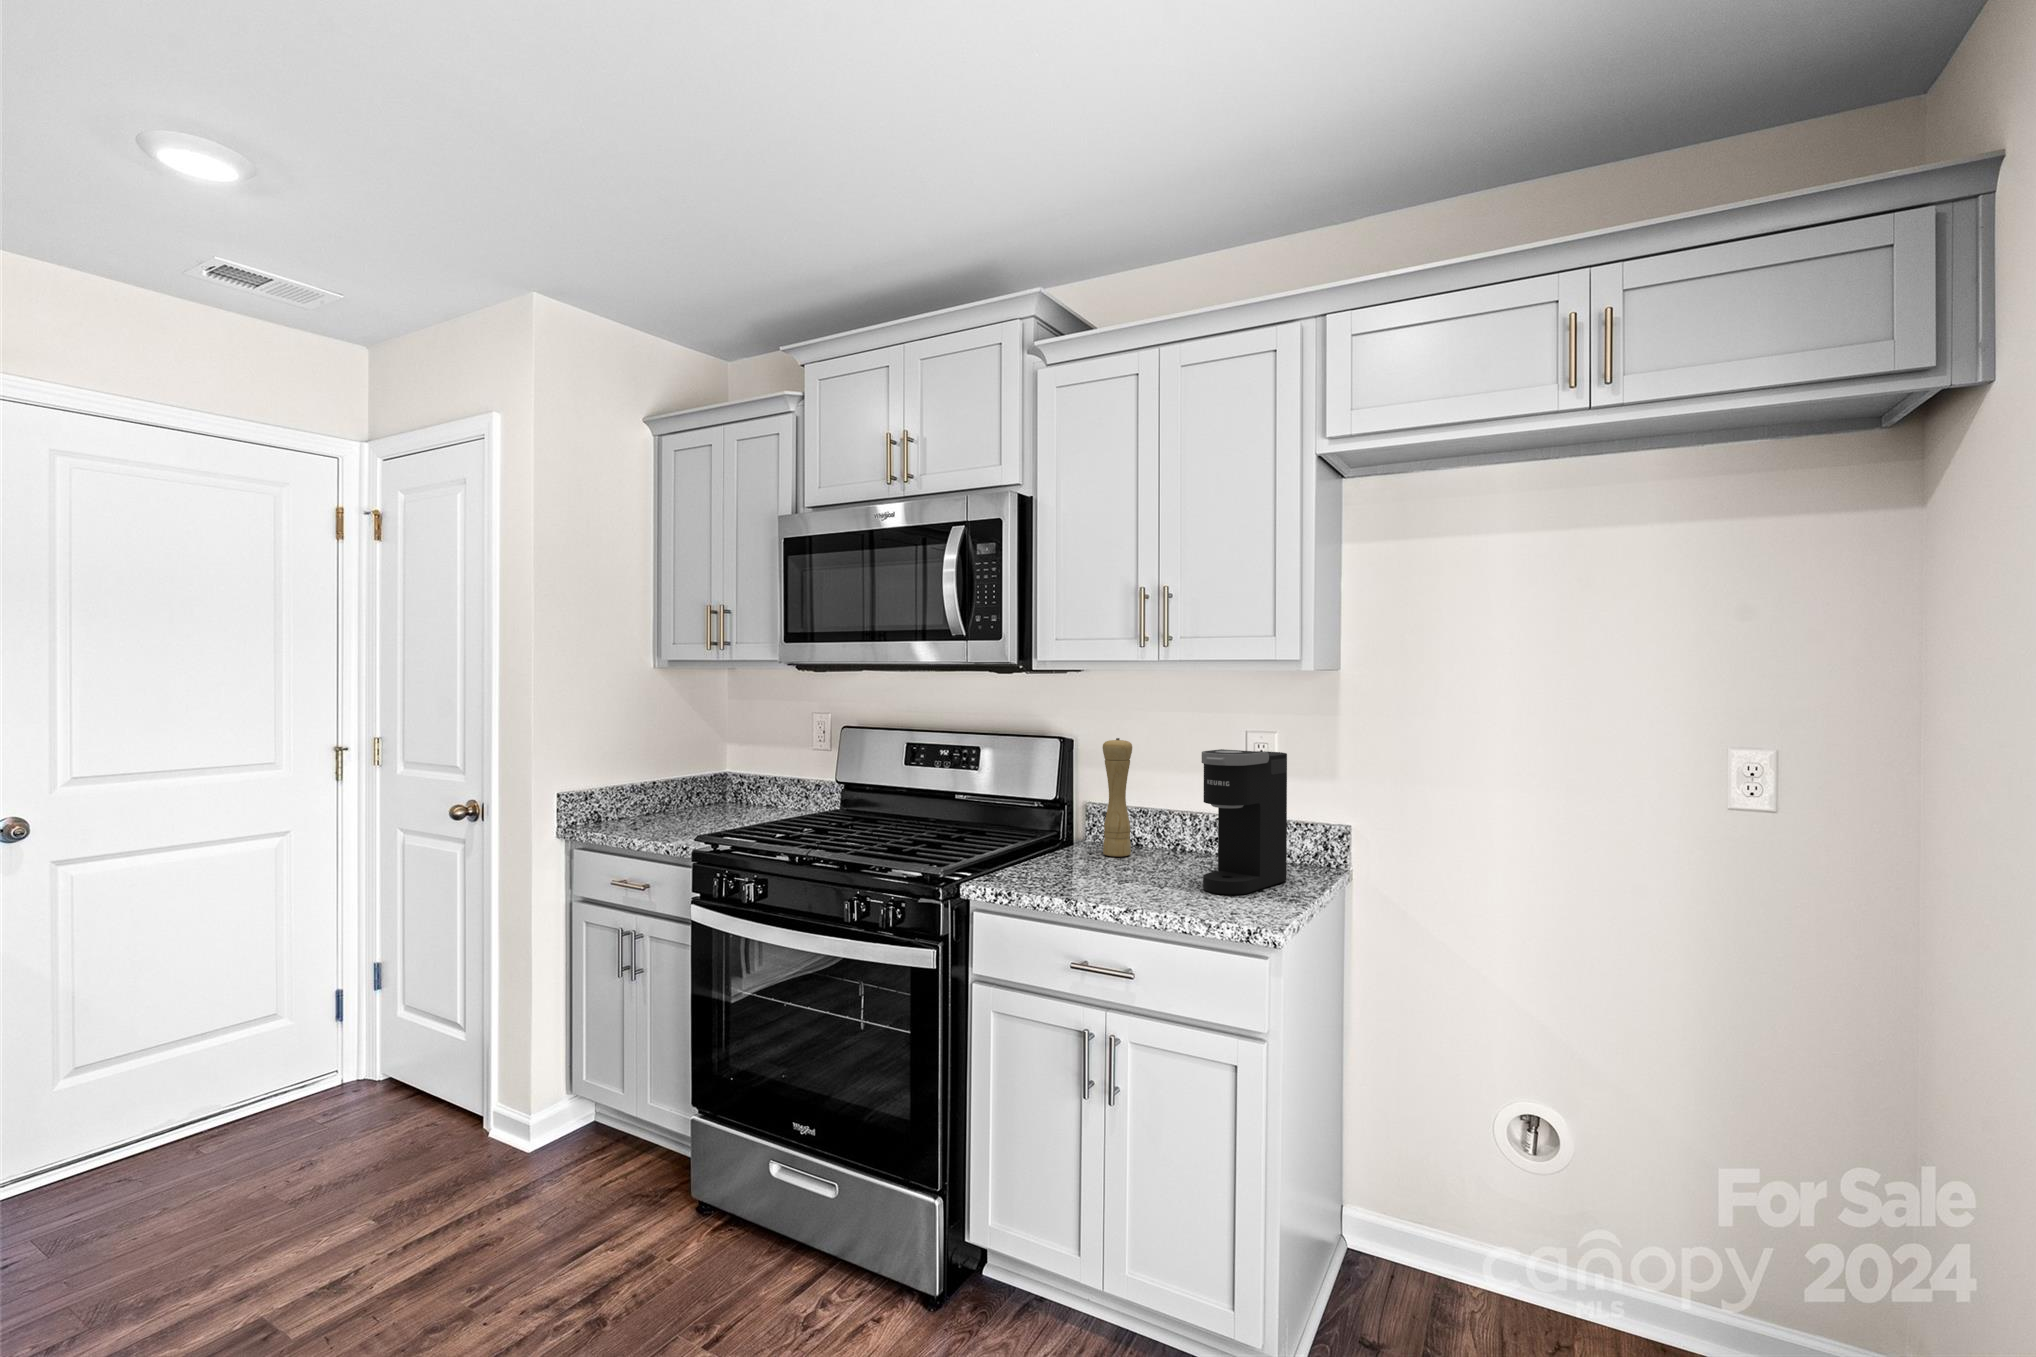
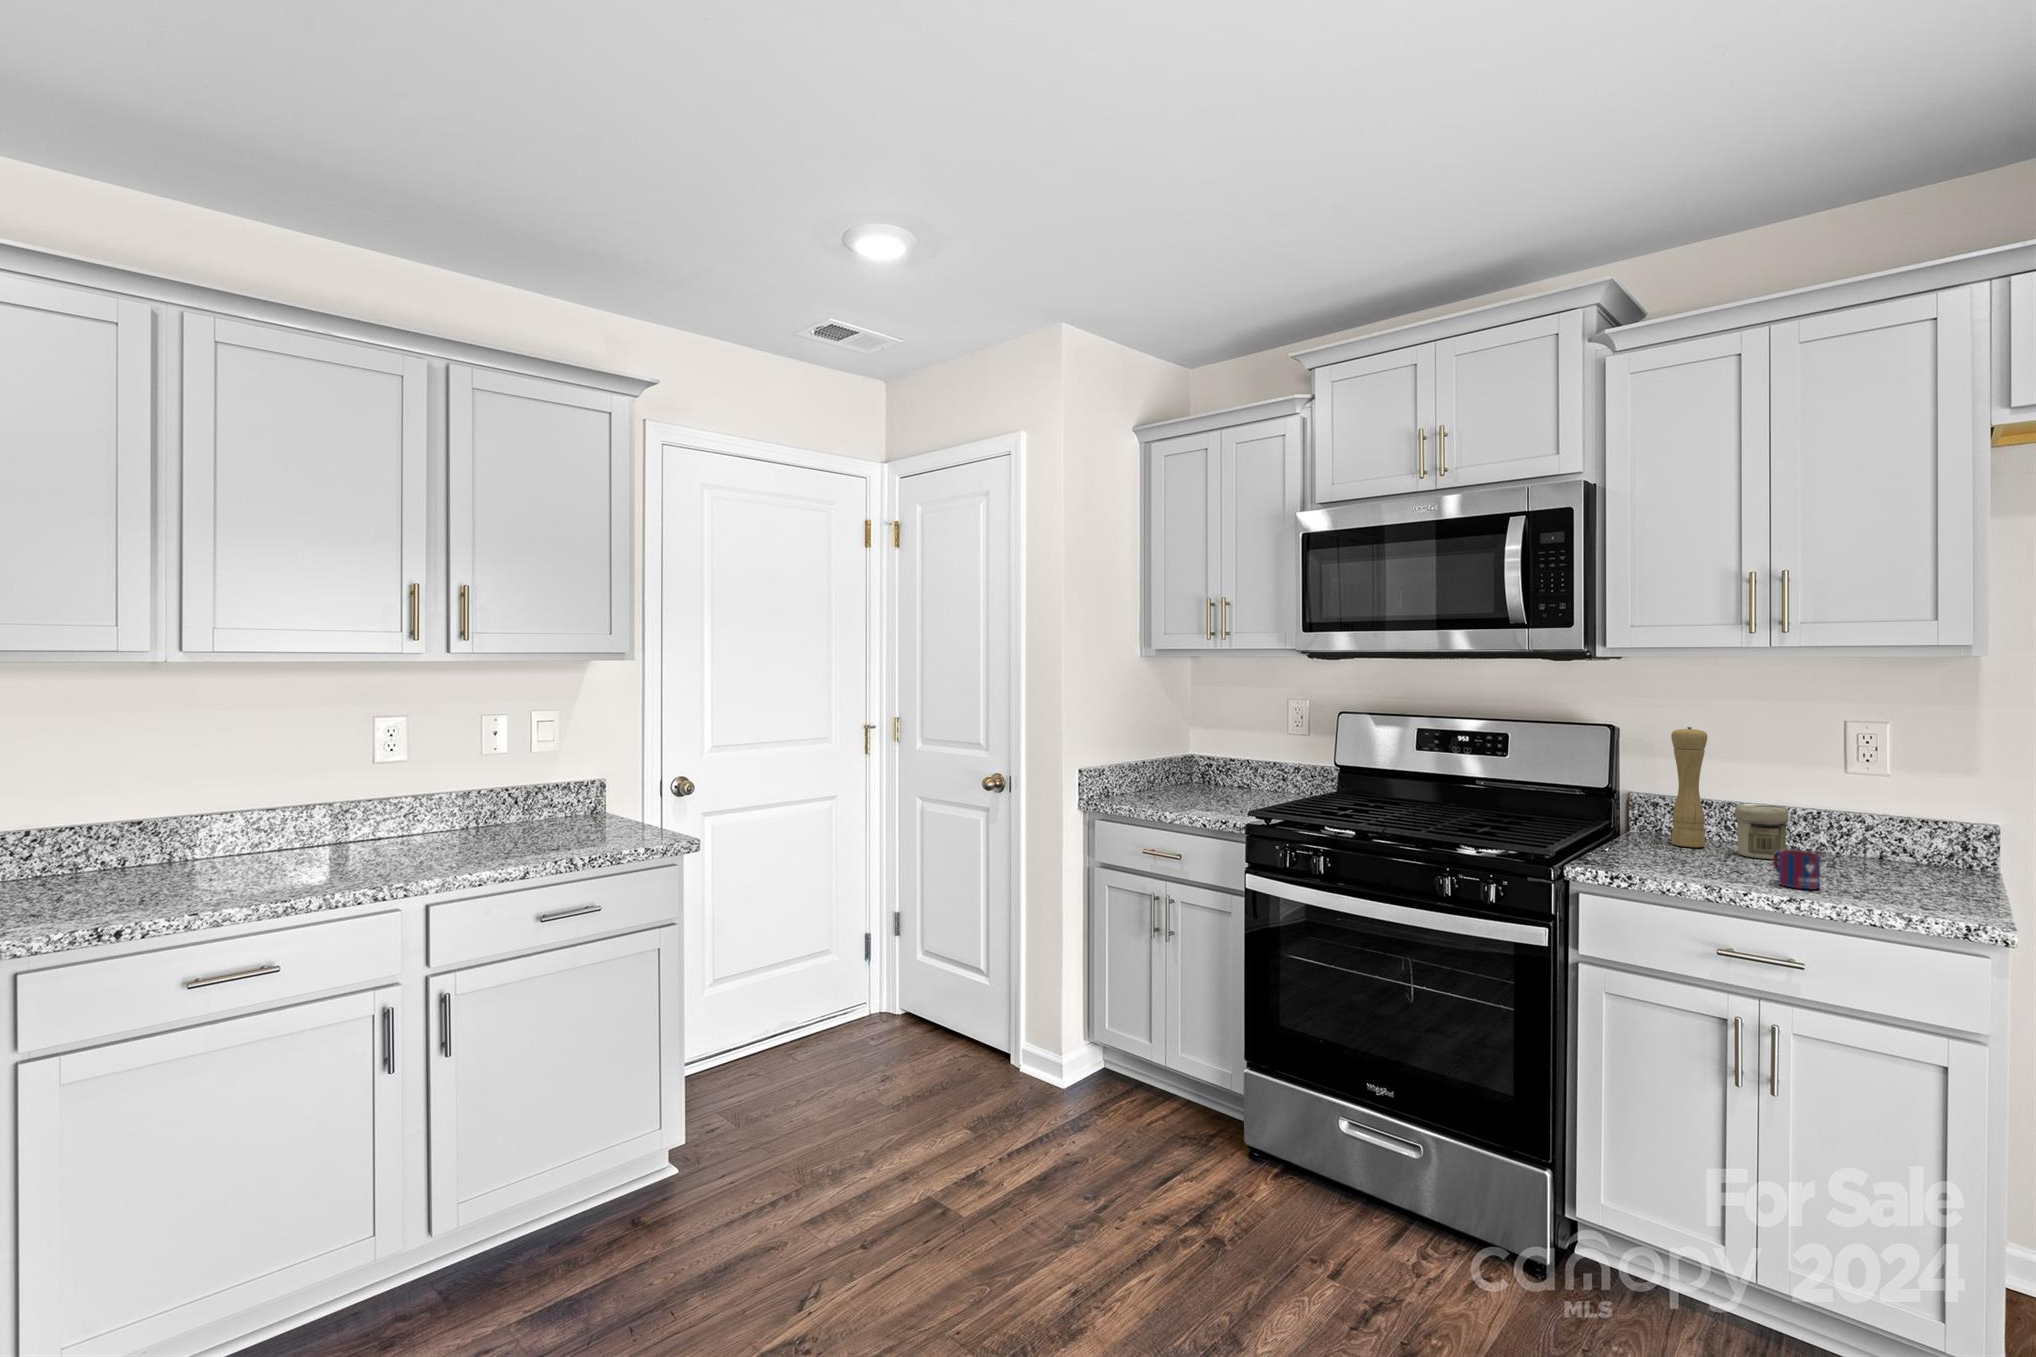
coffee maker: present [1201,749,1287,895] -> none [1849,739,1942,891]
jar: none [1146,812,1188,866] -> present [1735,804,1789,859]
mug: none [1133,860,1165,898] -> present [1773,850,1820,889]

